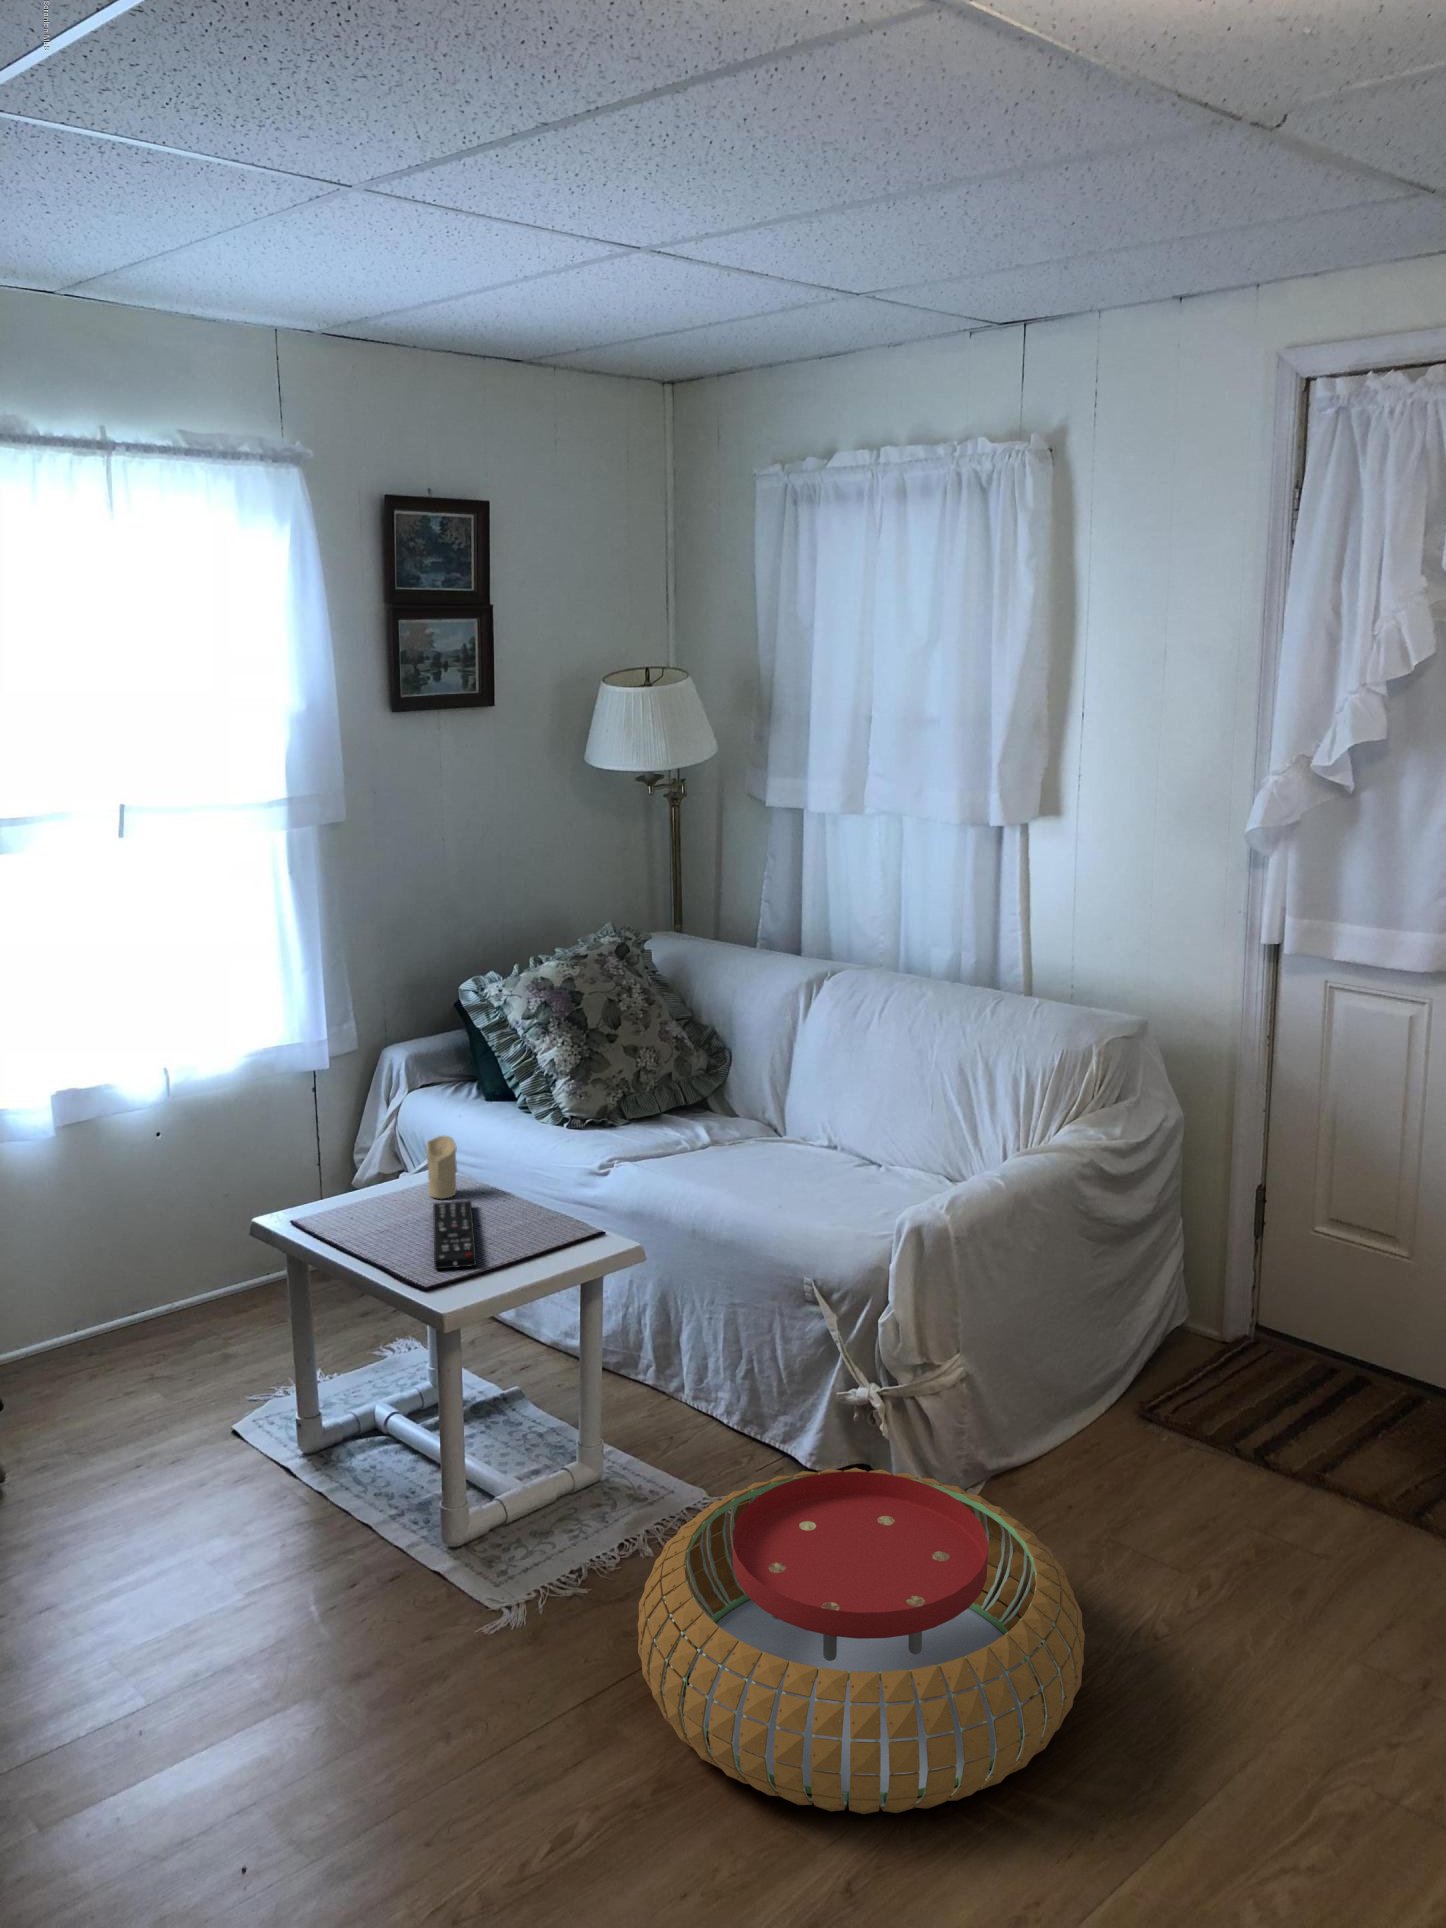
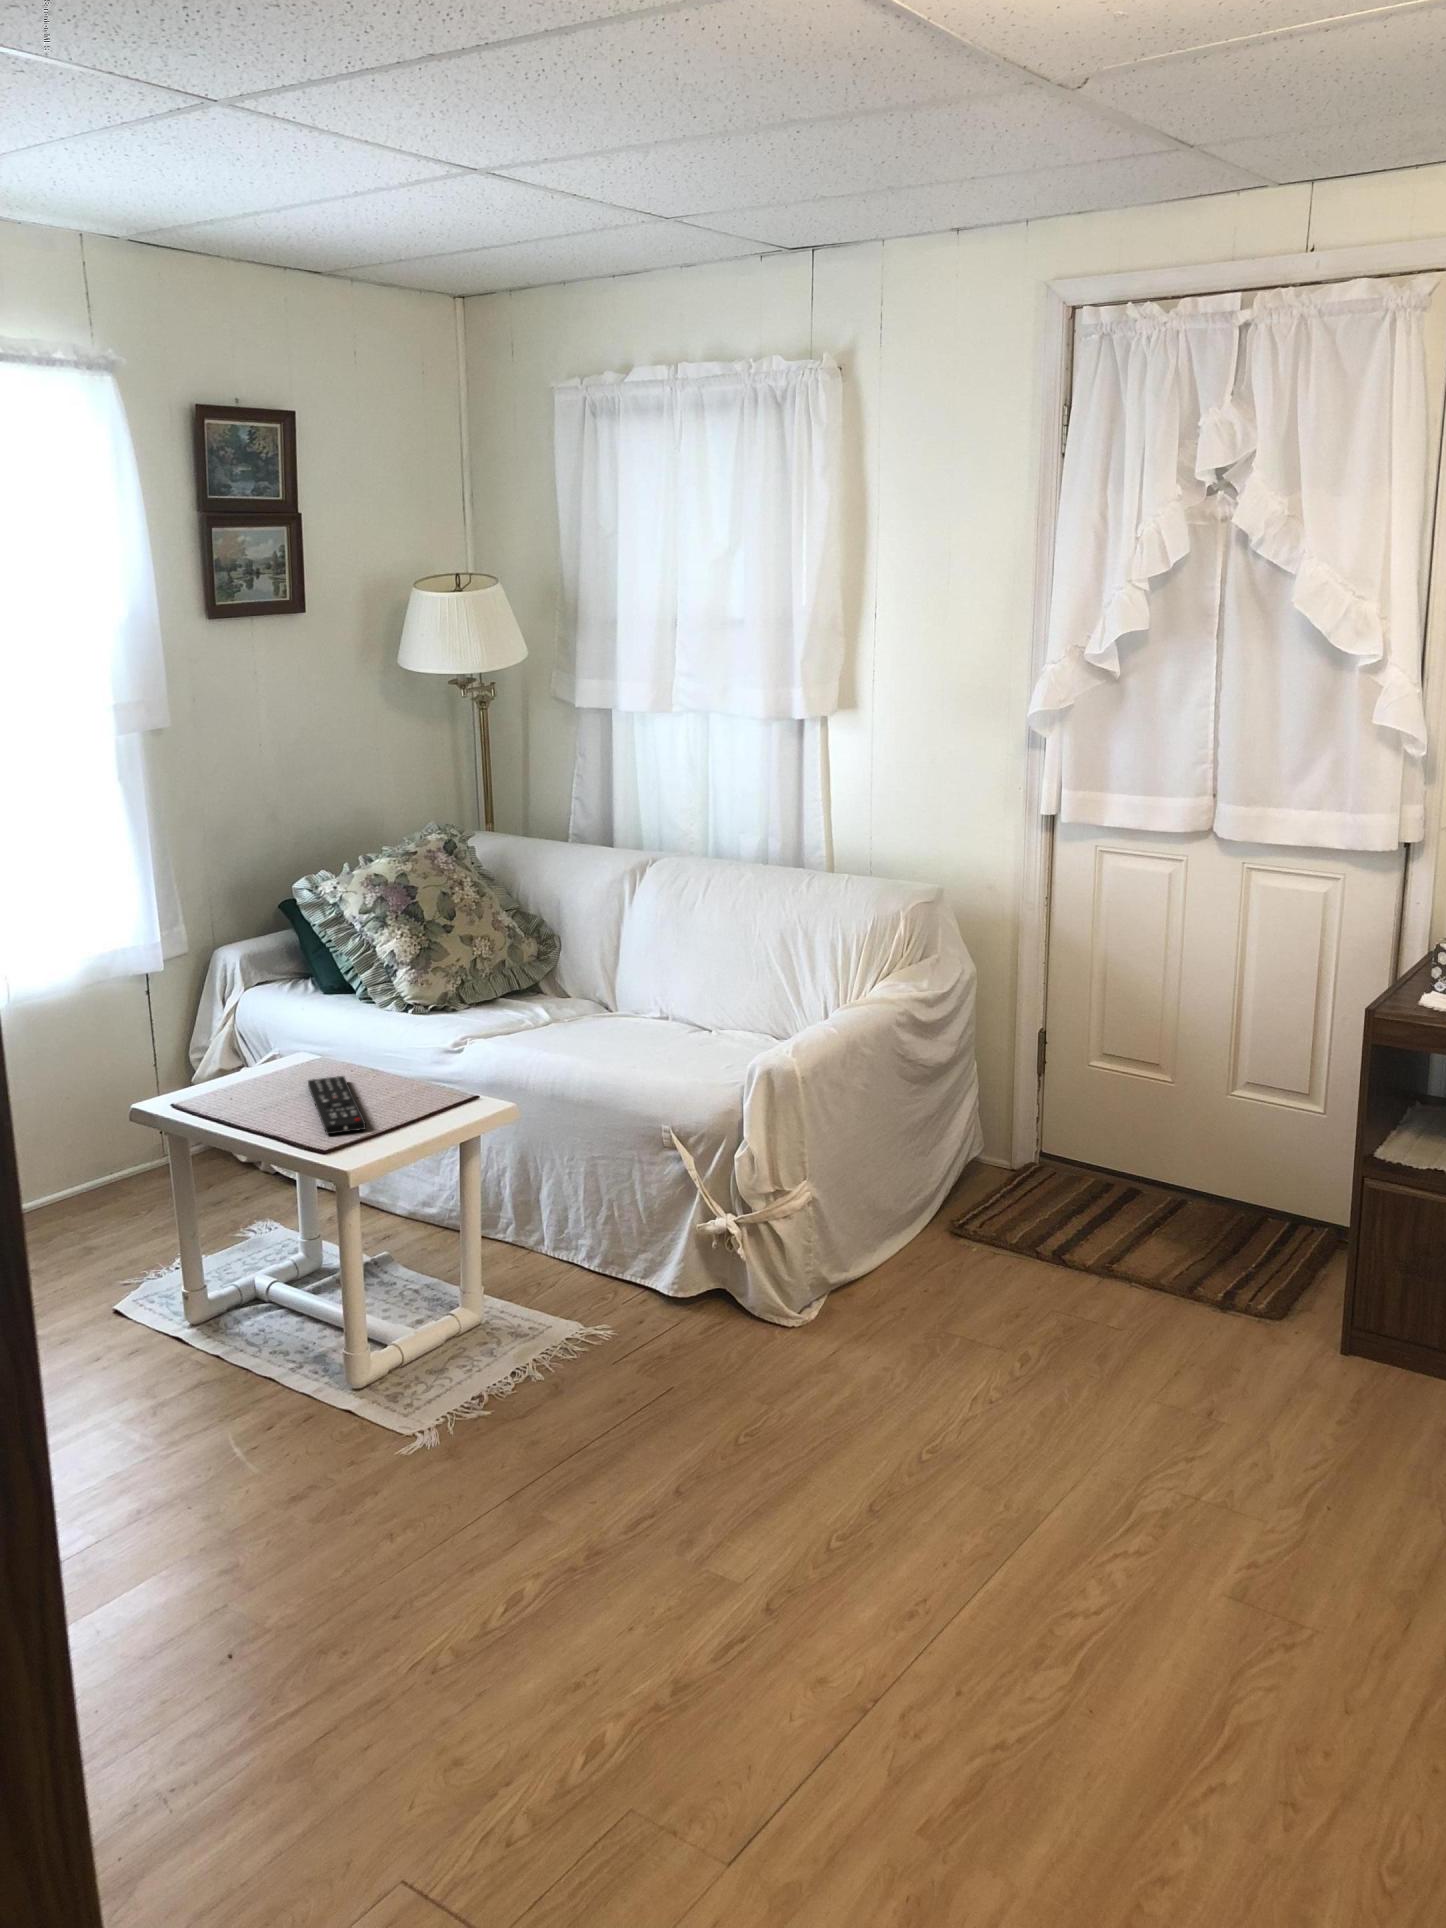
candle: present [426,1136,457,1198] -> none [296,1018,327,1077]
pouf: present [638,1468,1085,1814] -> none [552,1282,942,1554]

